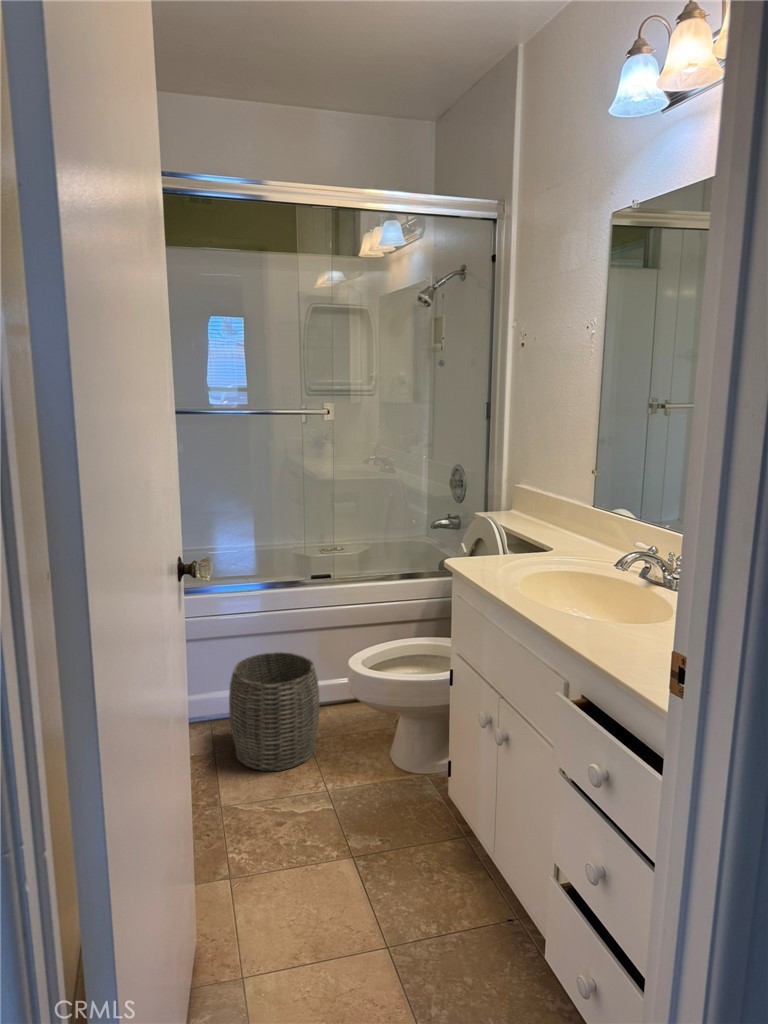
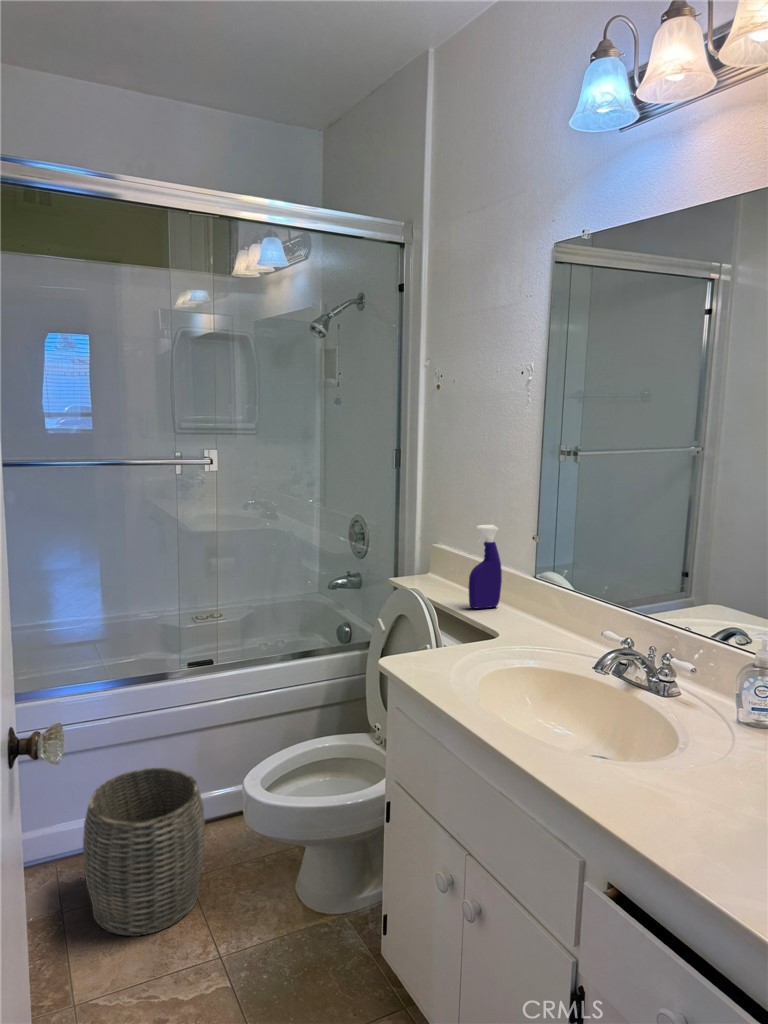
spray bottle: none [537,461,567,533] -> present [469,525,502,609]

